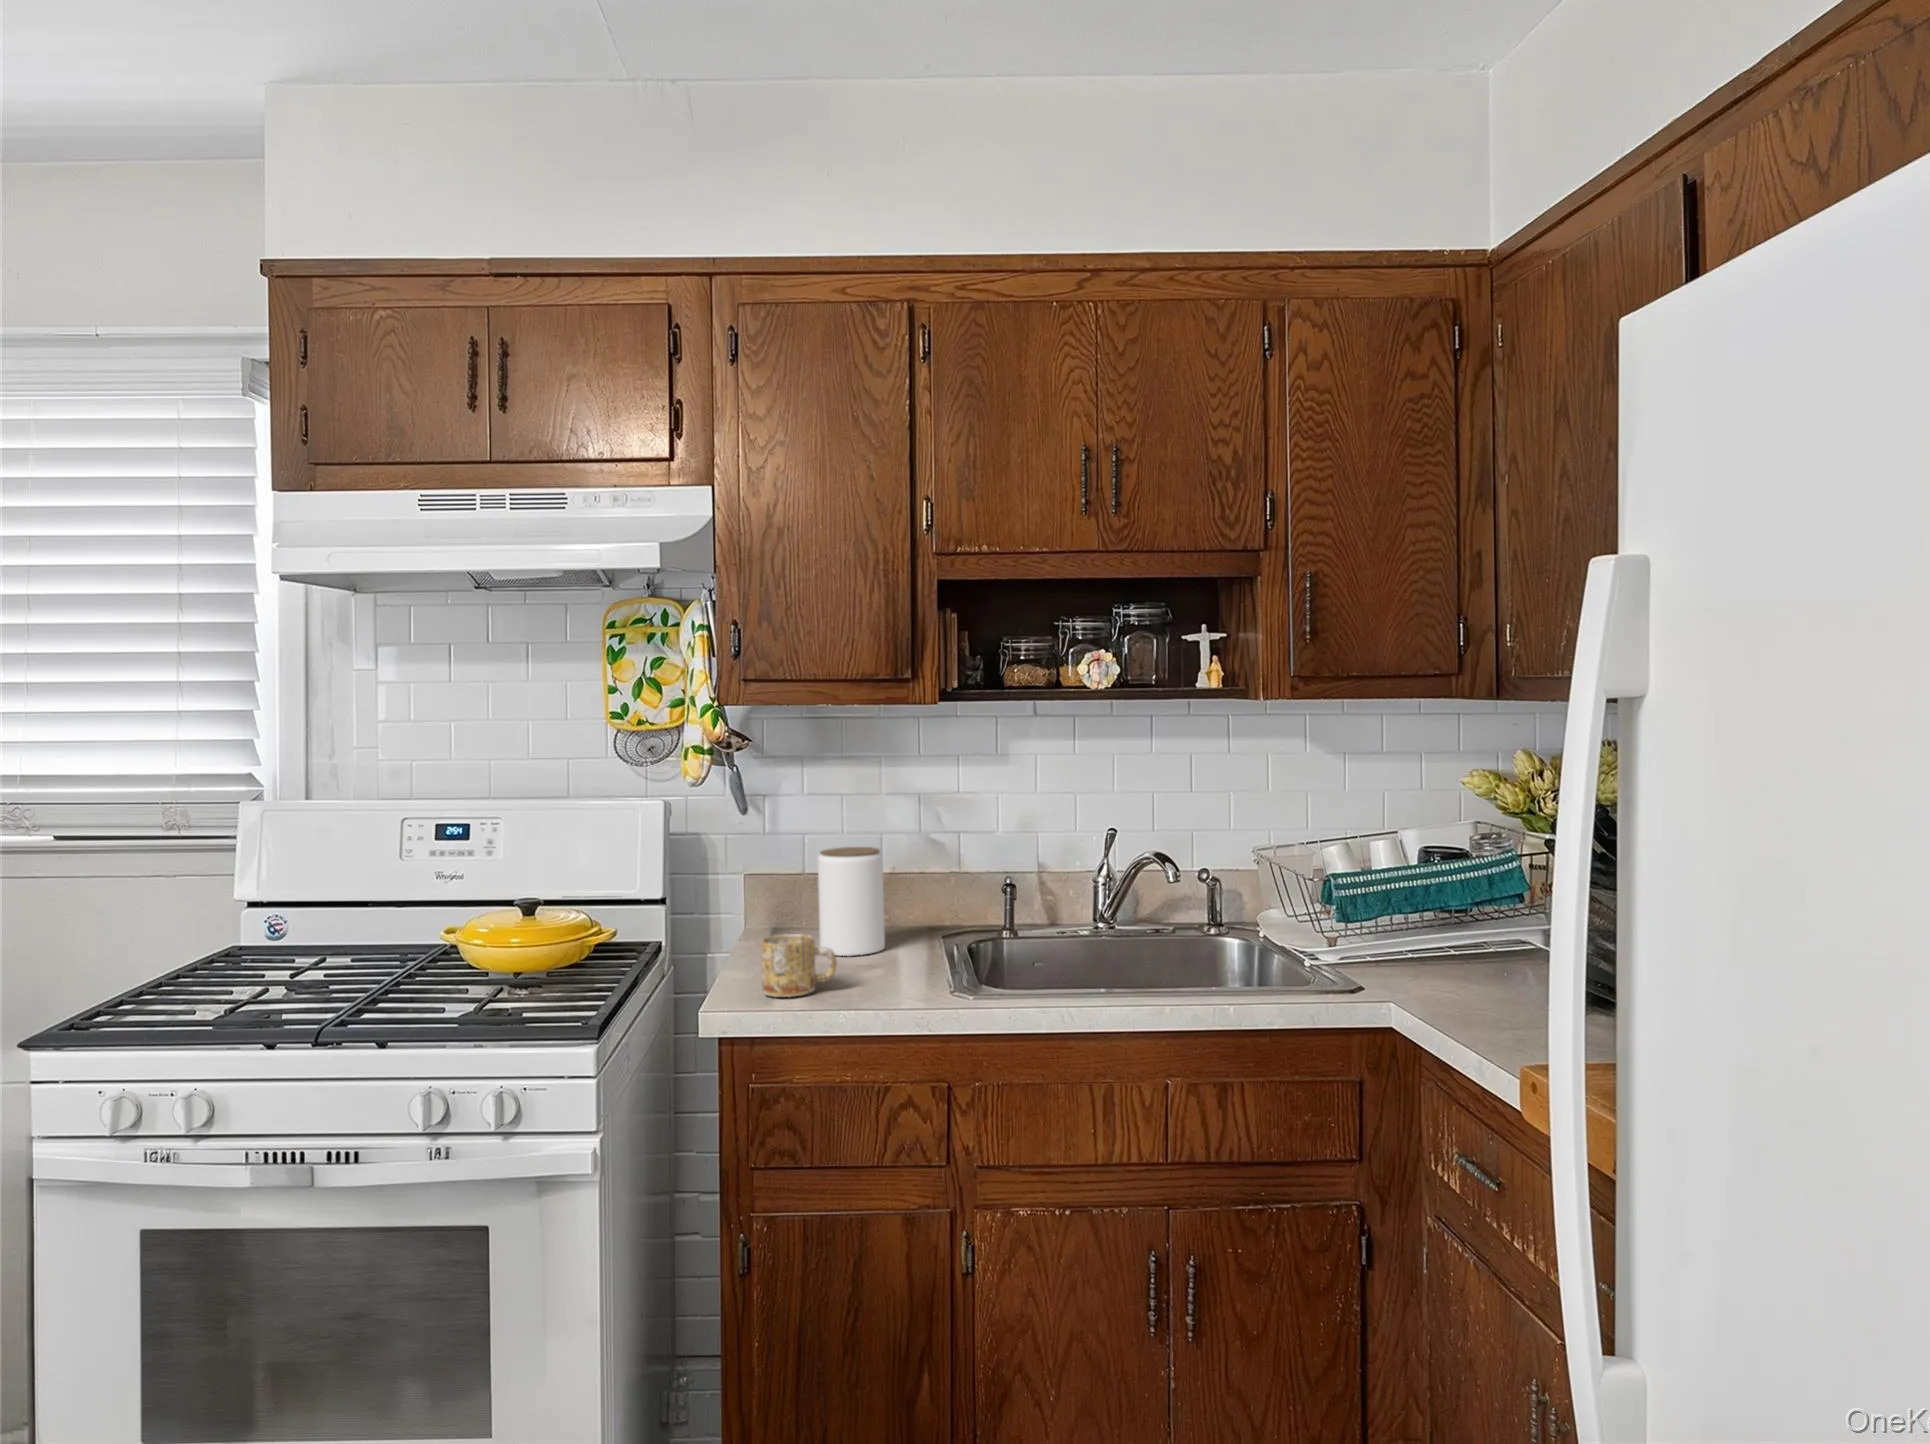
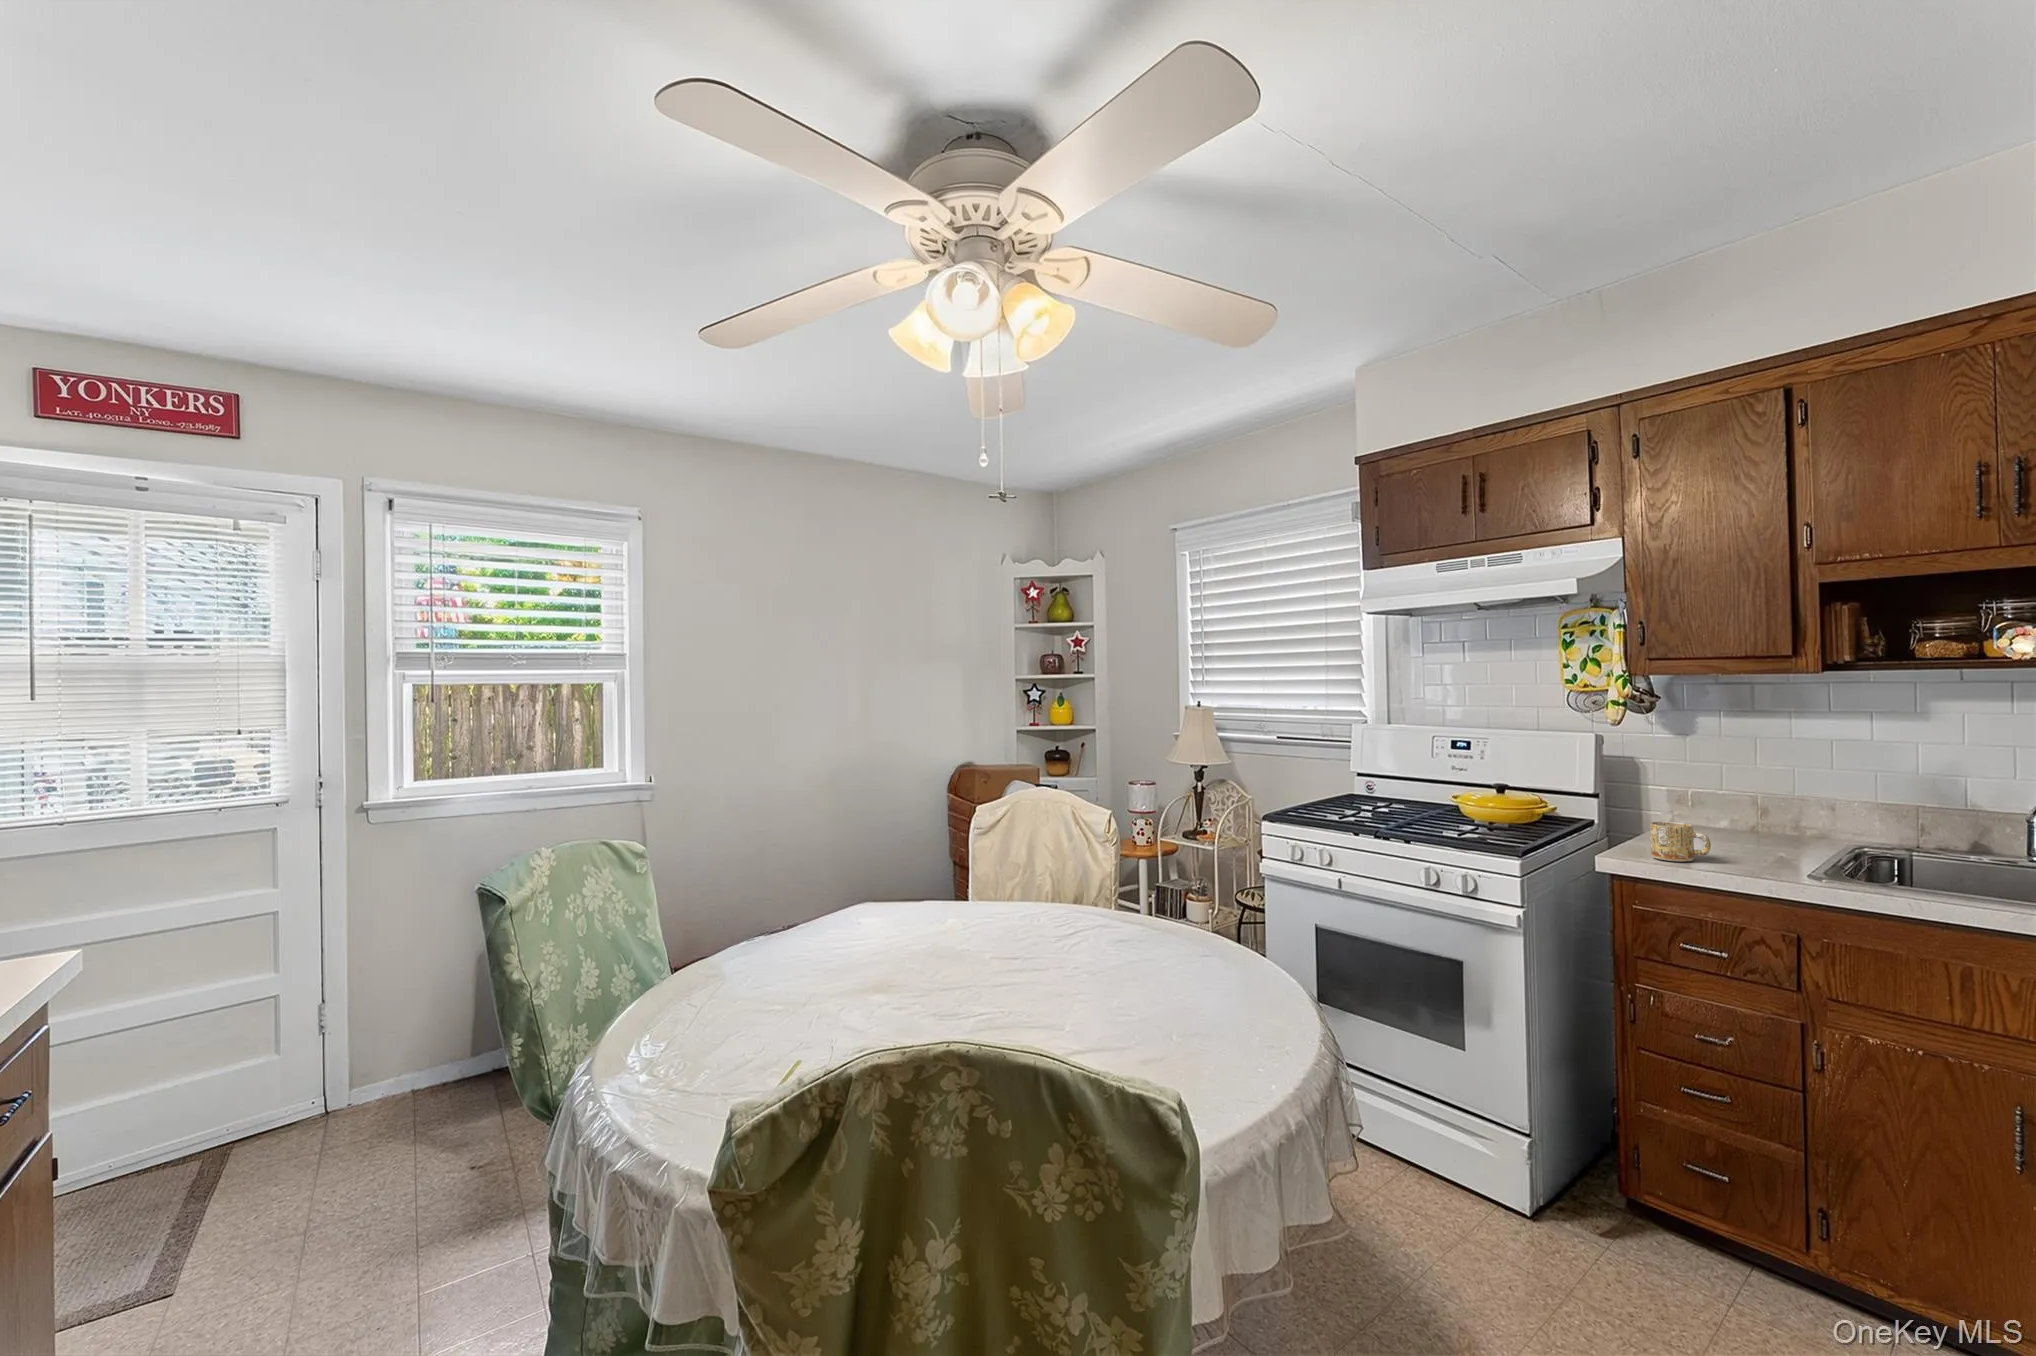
jar: present [818,847,885,956] -> none [1711,774,1770,848]

